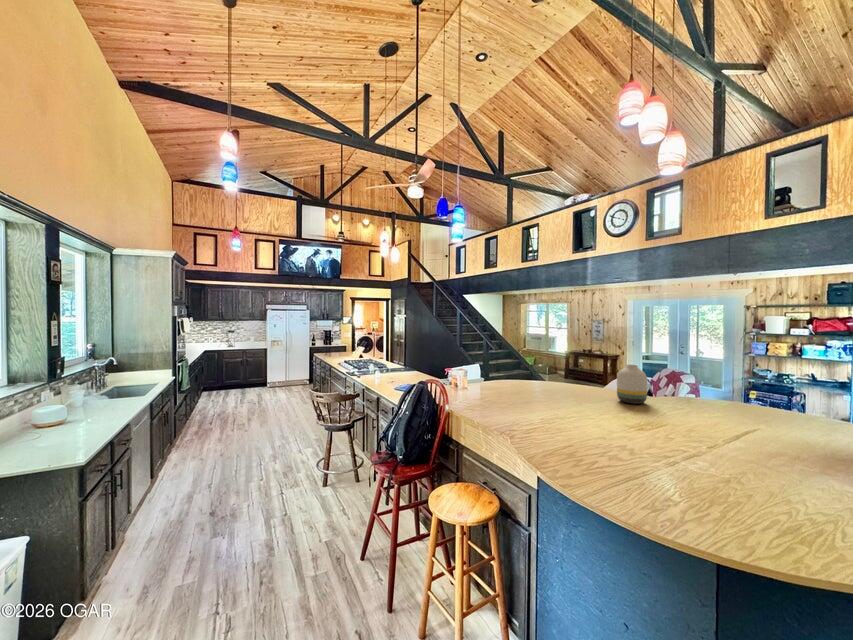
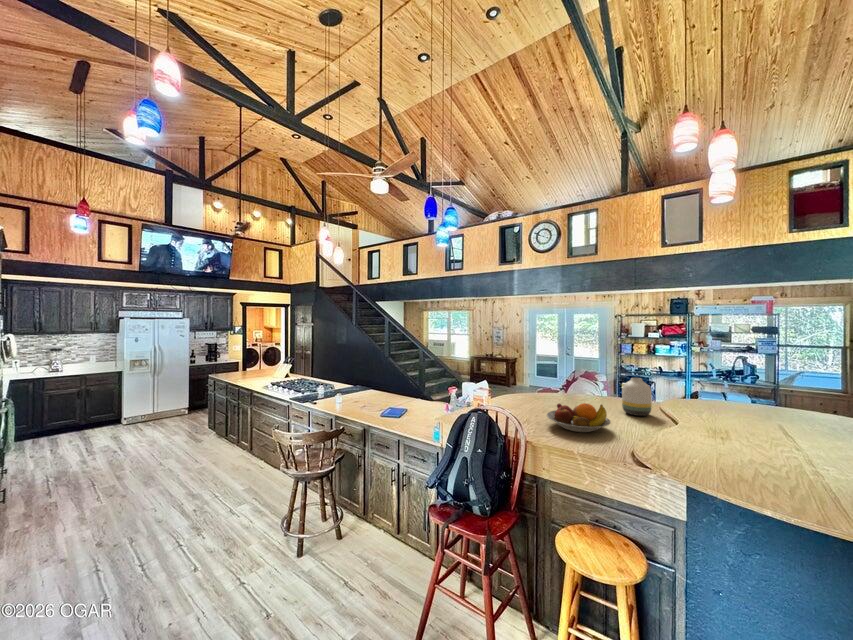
fruit bowl: none [519,383,577,409] -> present [547,403,611,432]

